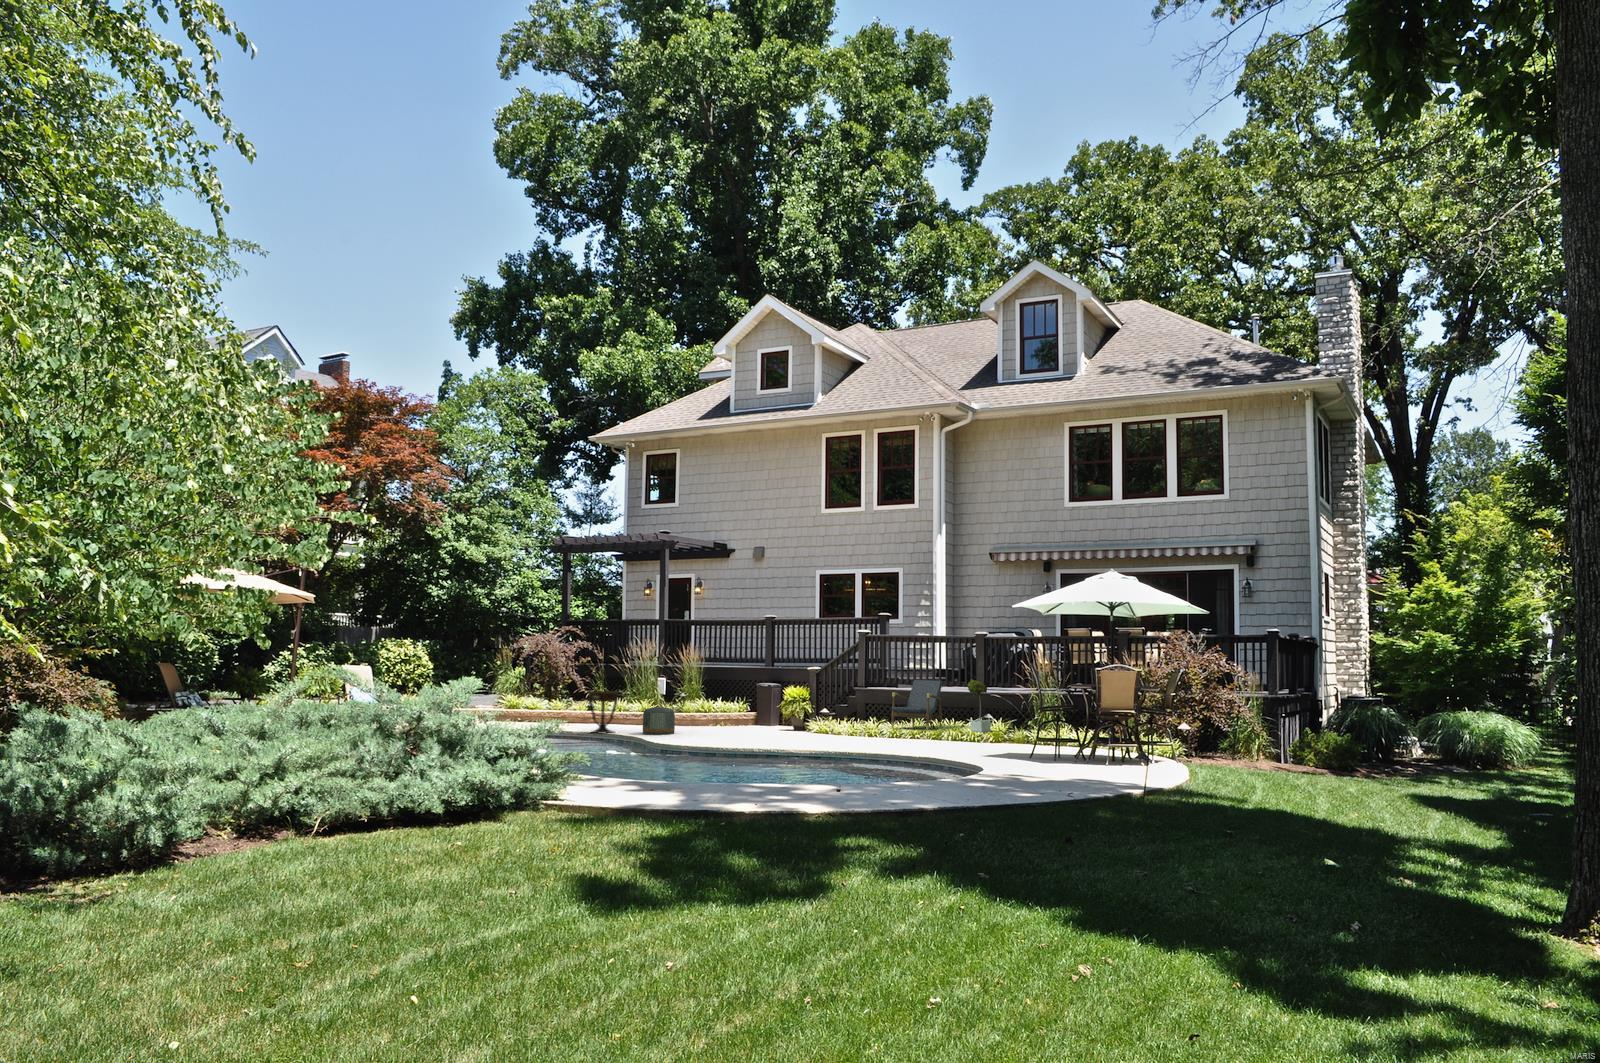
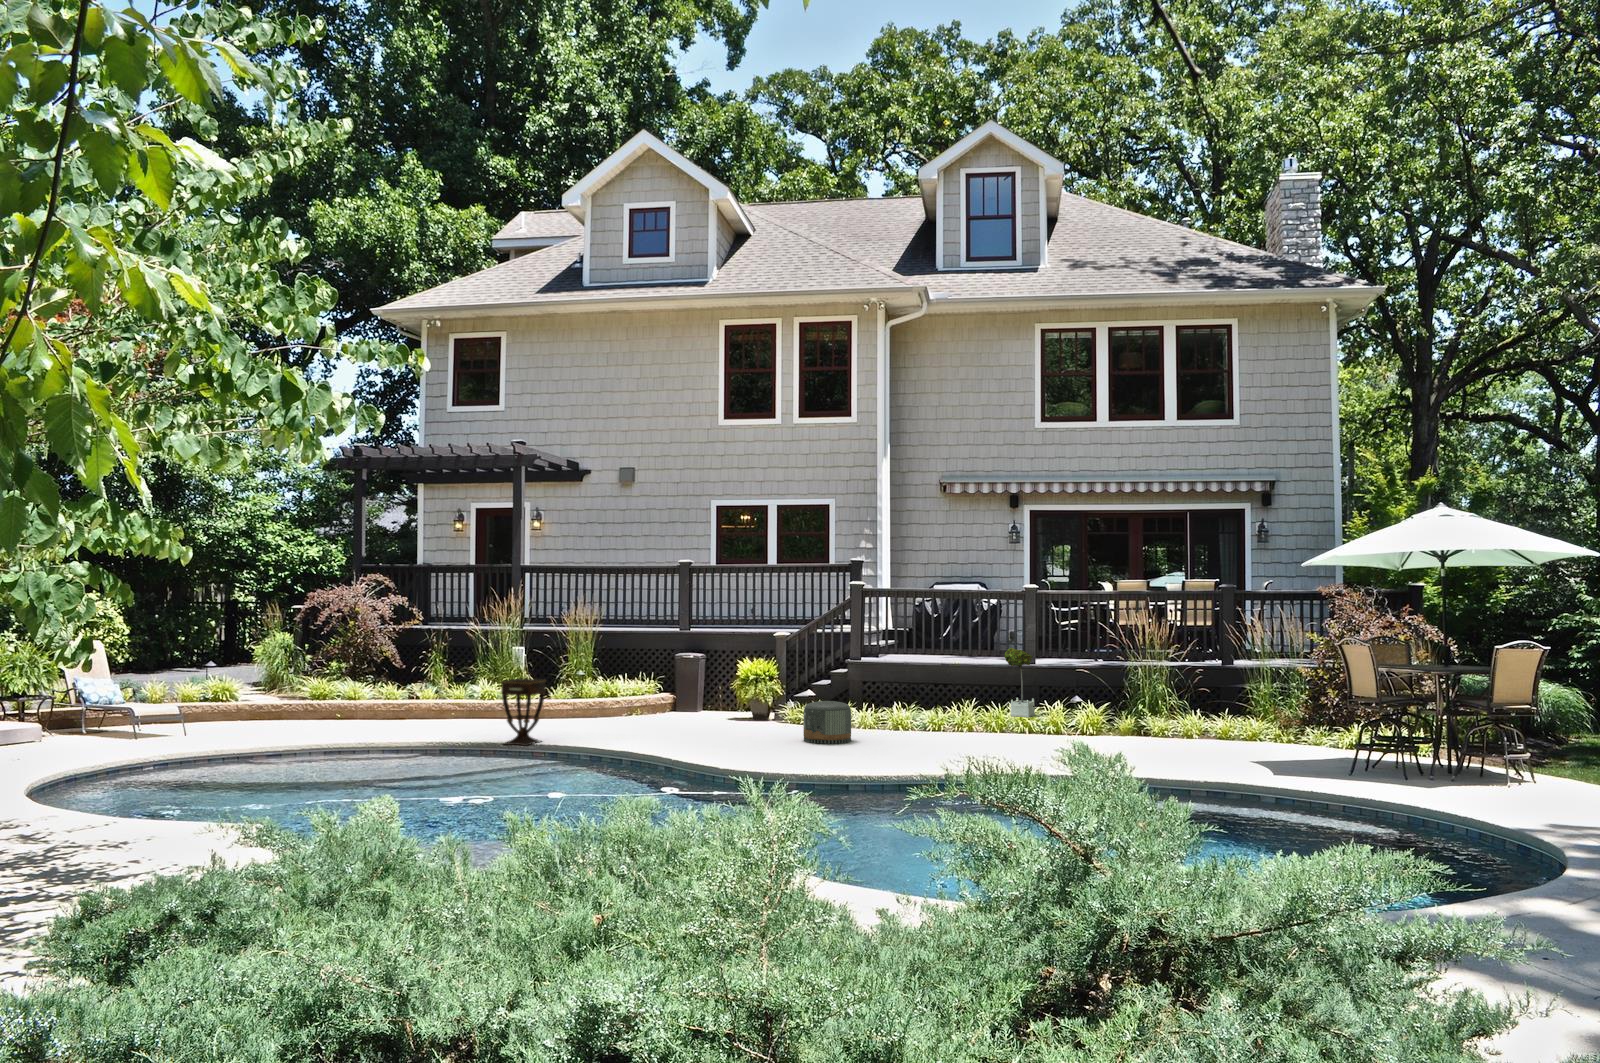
lounge chair: present [891,680,942,730] -> none [901,648,960,717]
pouf: present [643,707,675,735] -> present [803,701,851,744]

